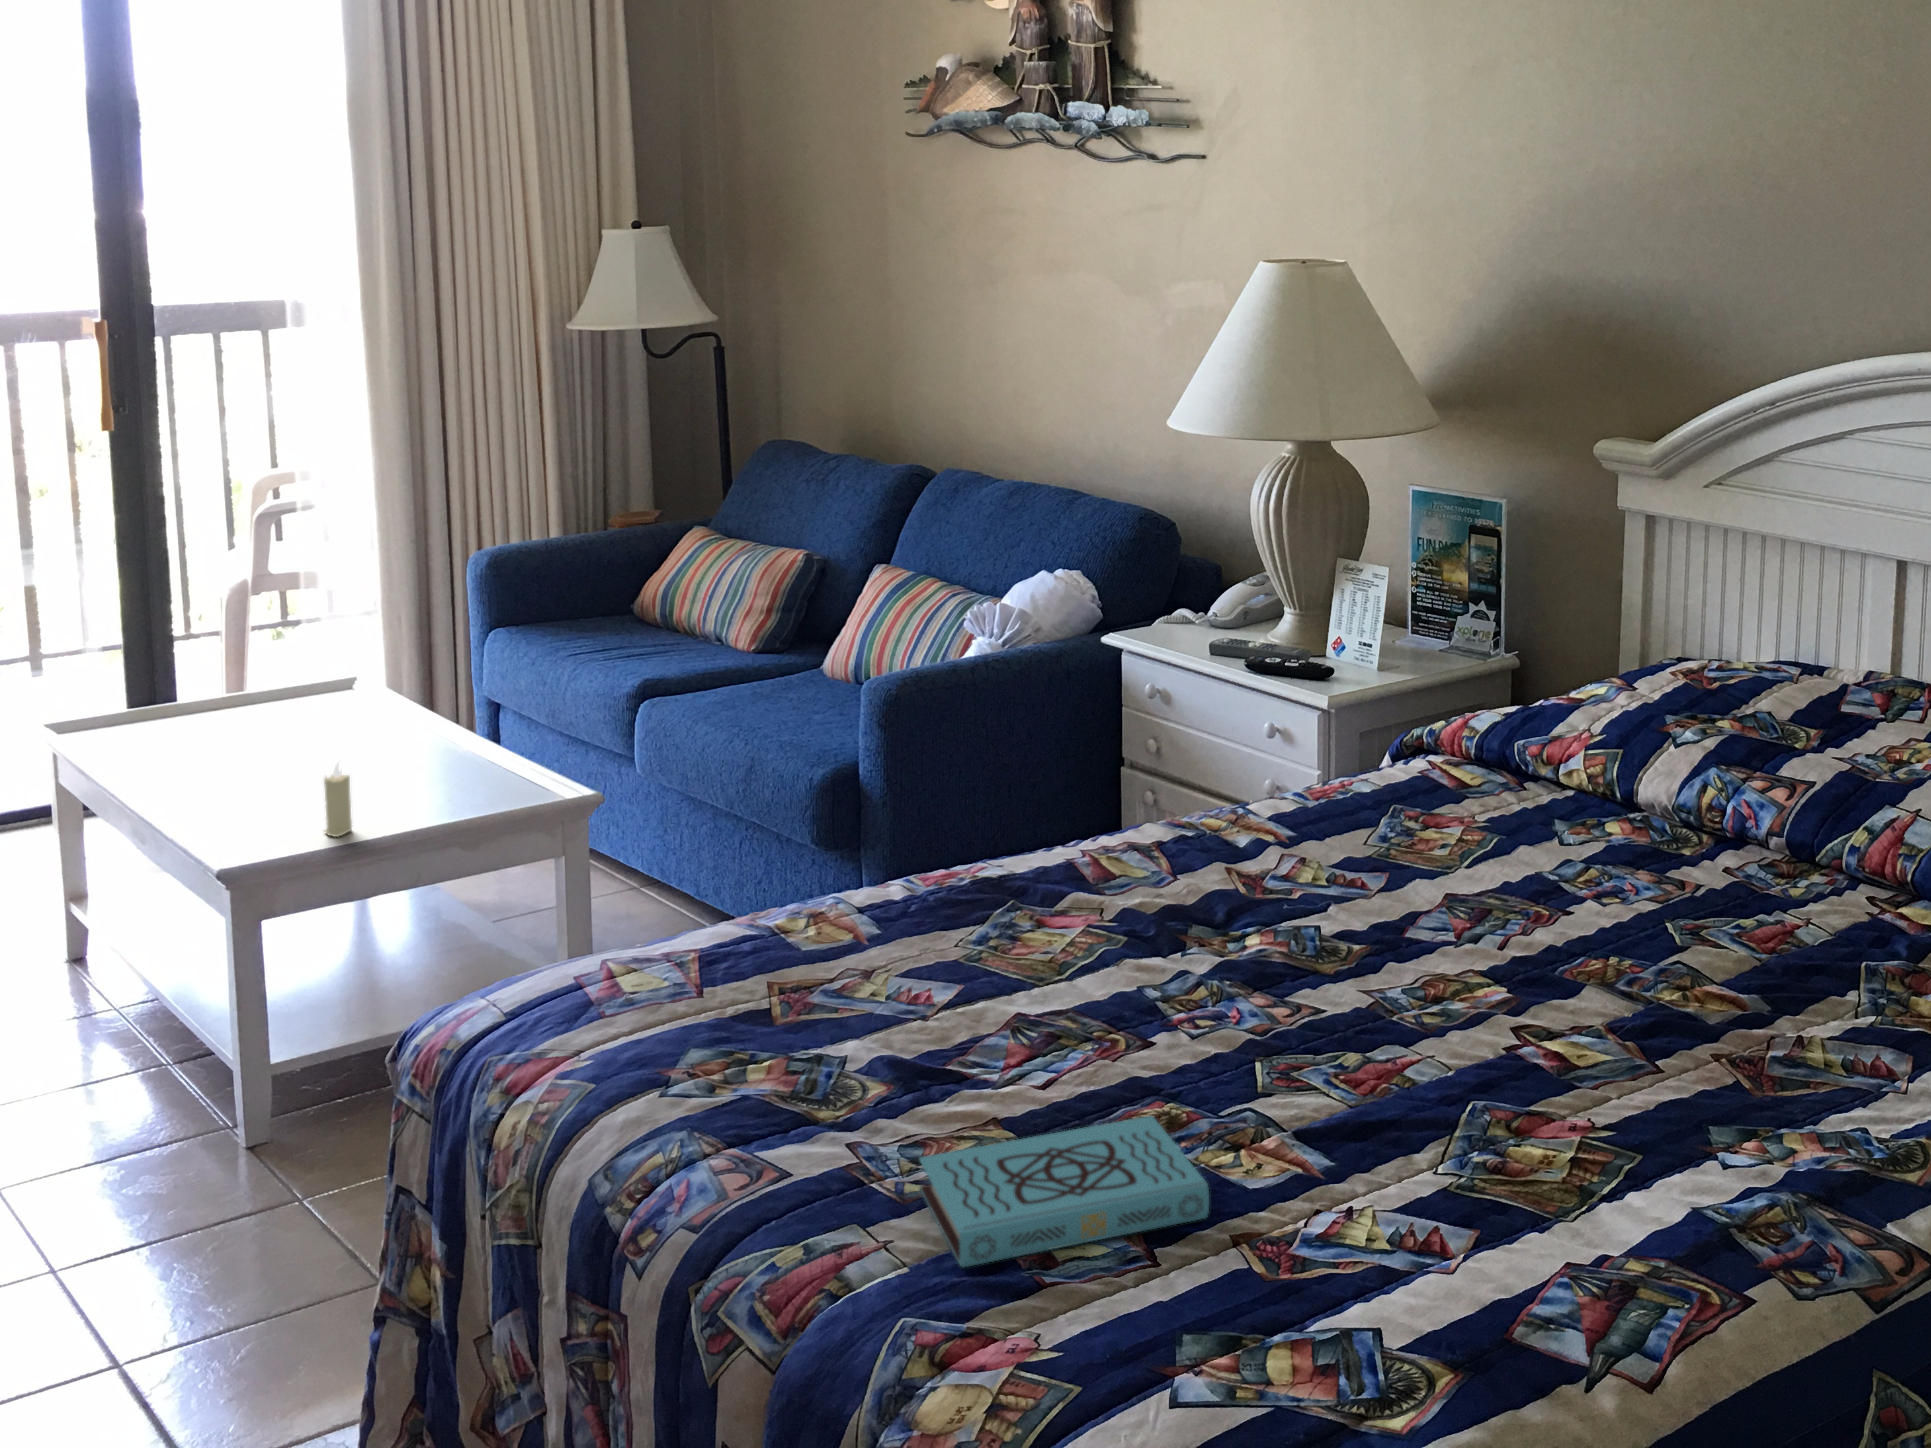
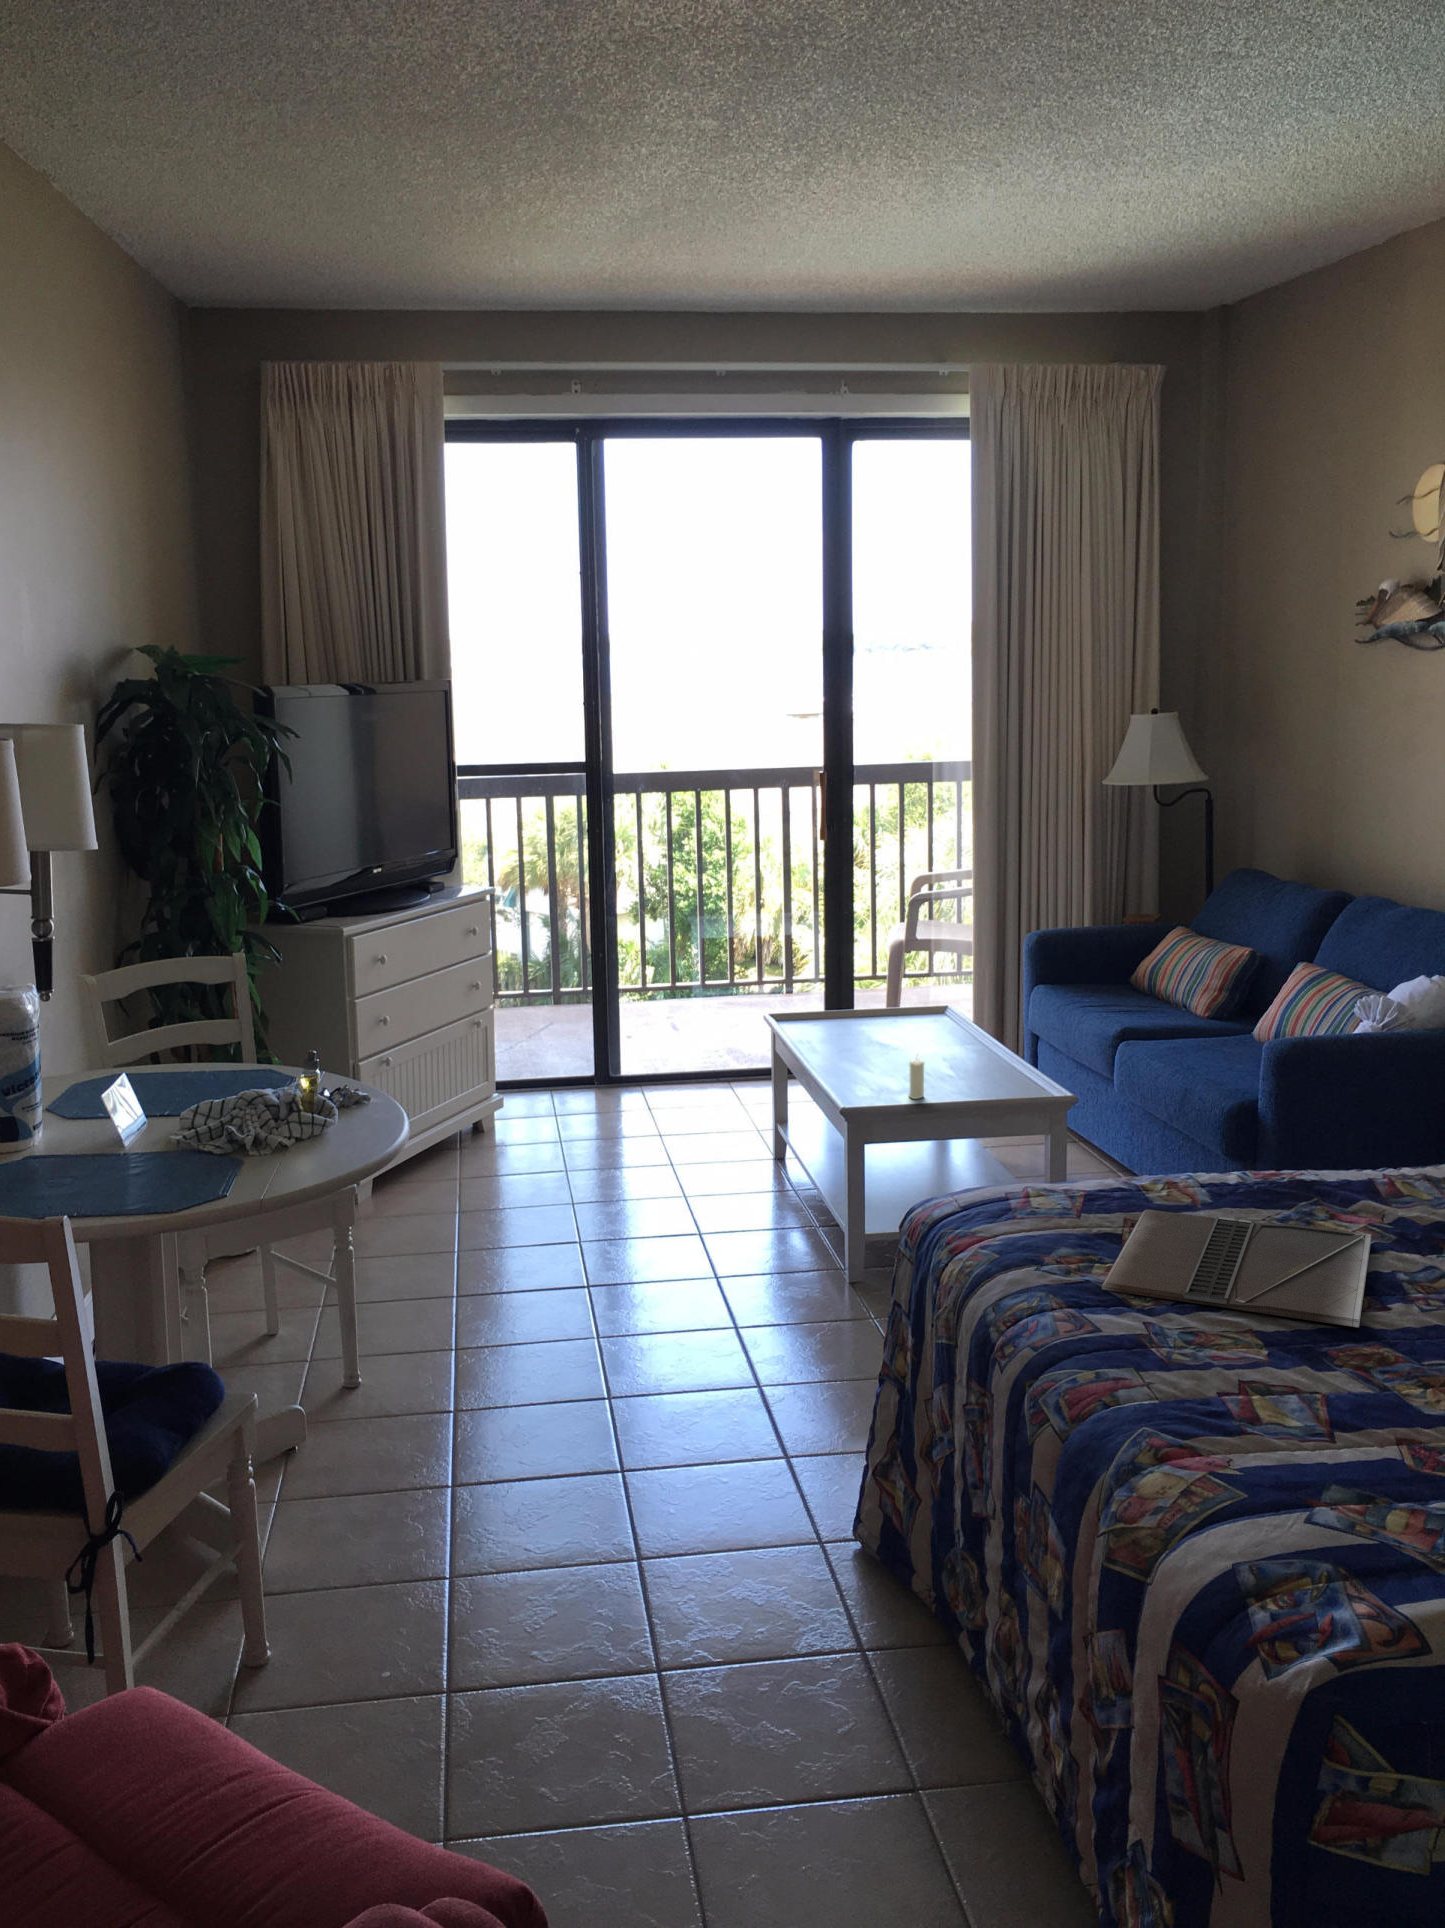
laptop: none [769,942,1130,1107] -> present [1101,1210,1371,1328]
book: present [919,1116,1209,1267] -> none [1182,1337,1384,1424]

